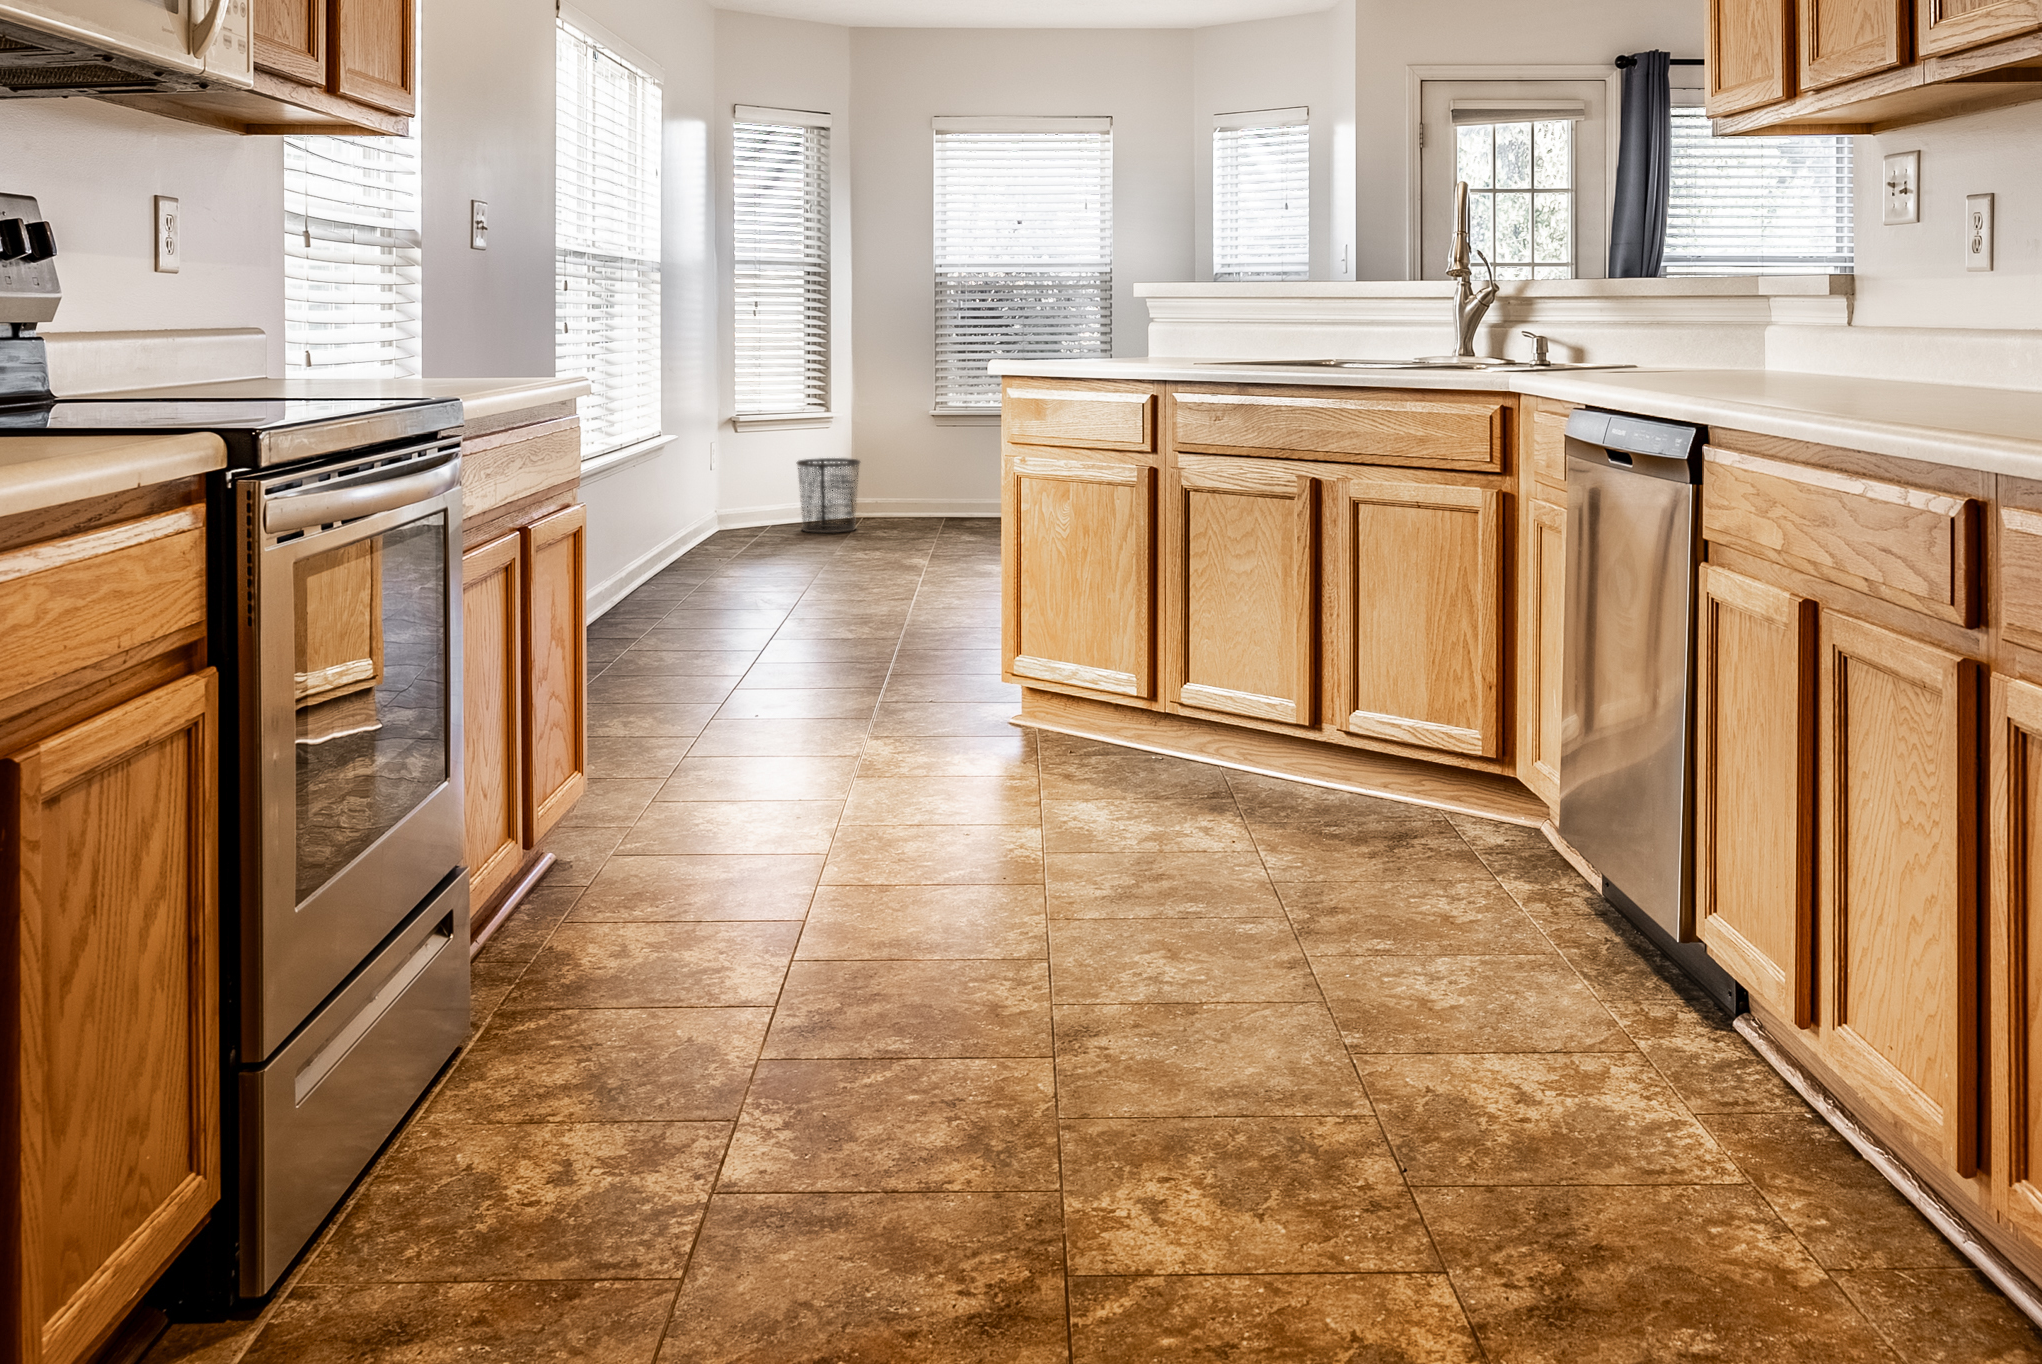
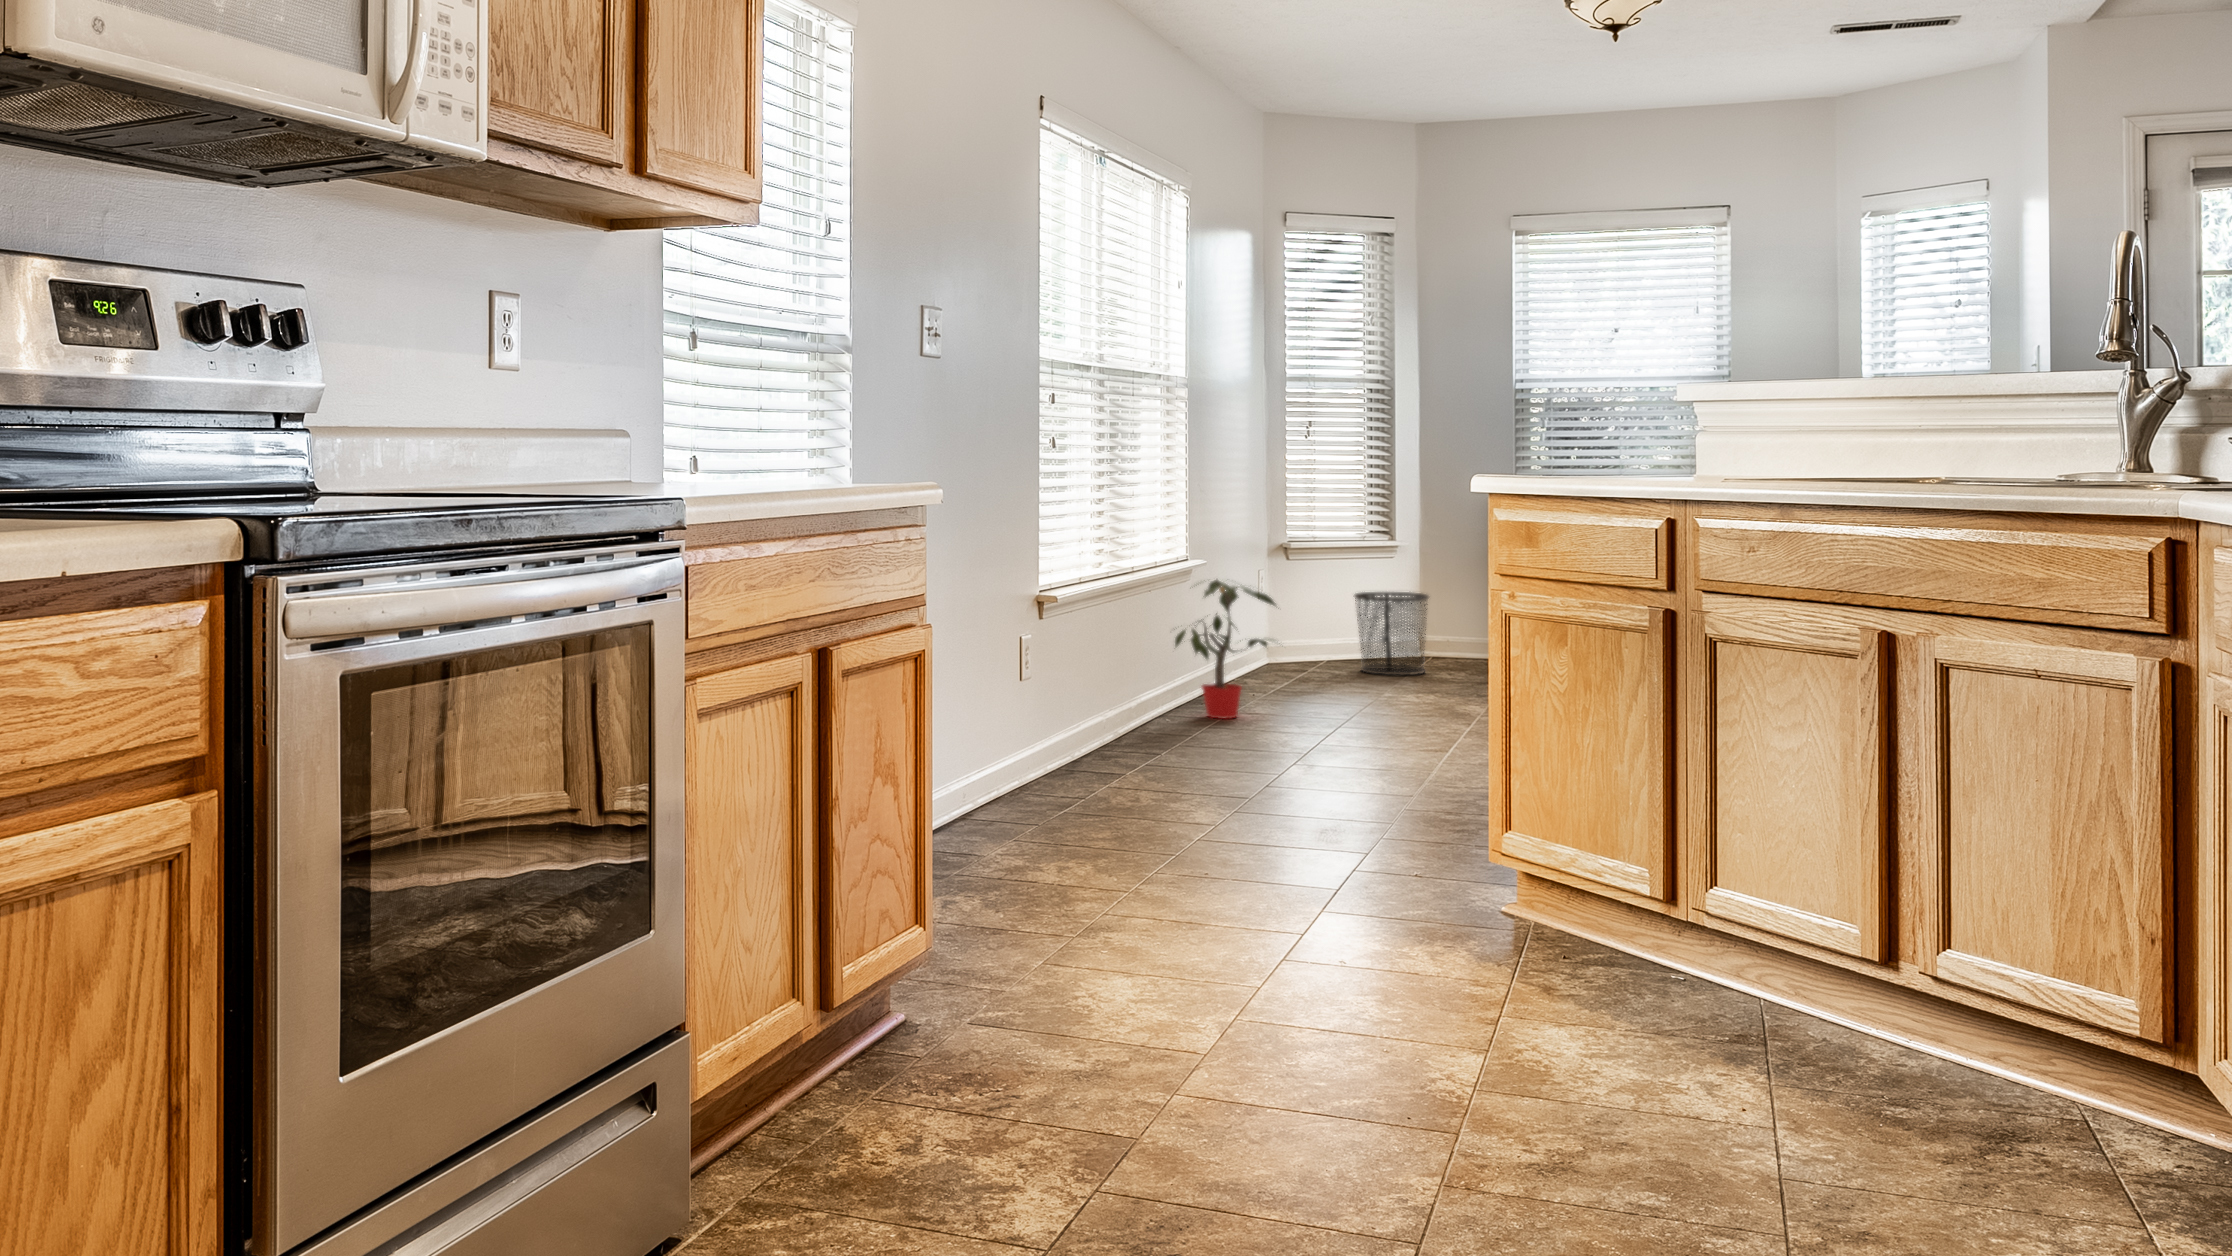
potted plant: none [656,451,759,583] -> present [1175,580,1280,719]

